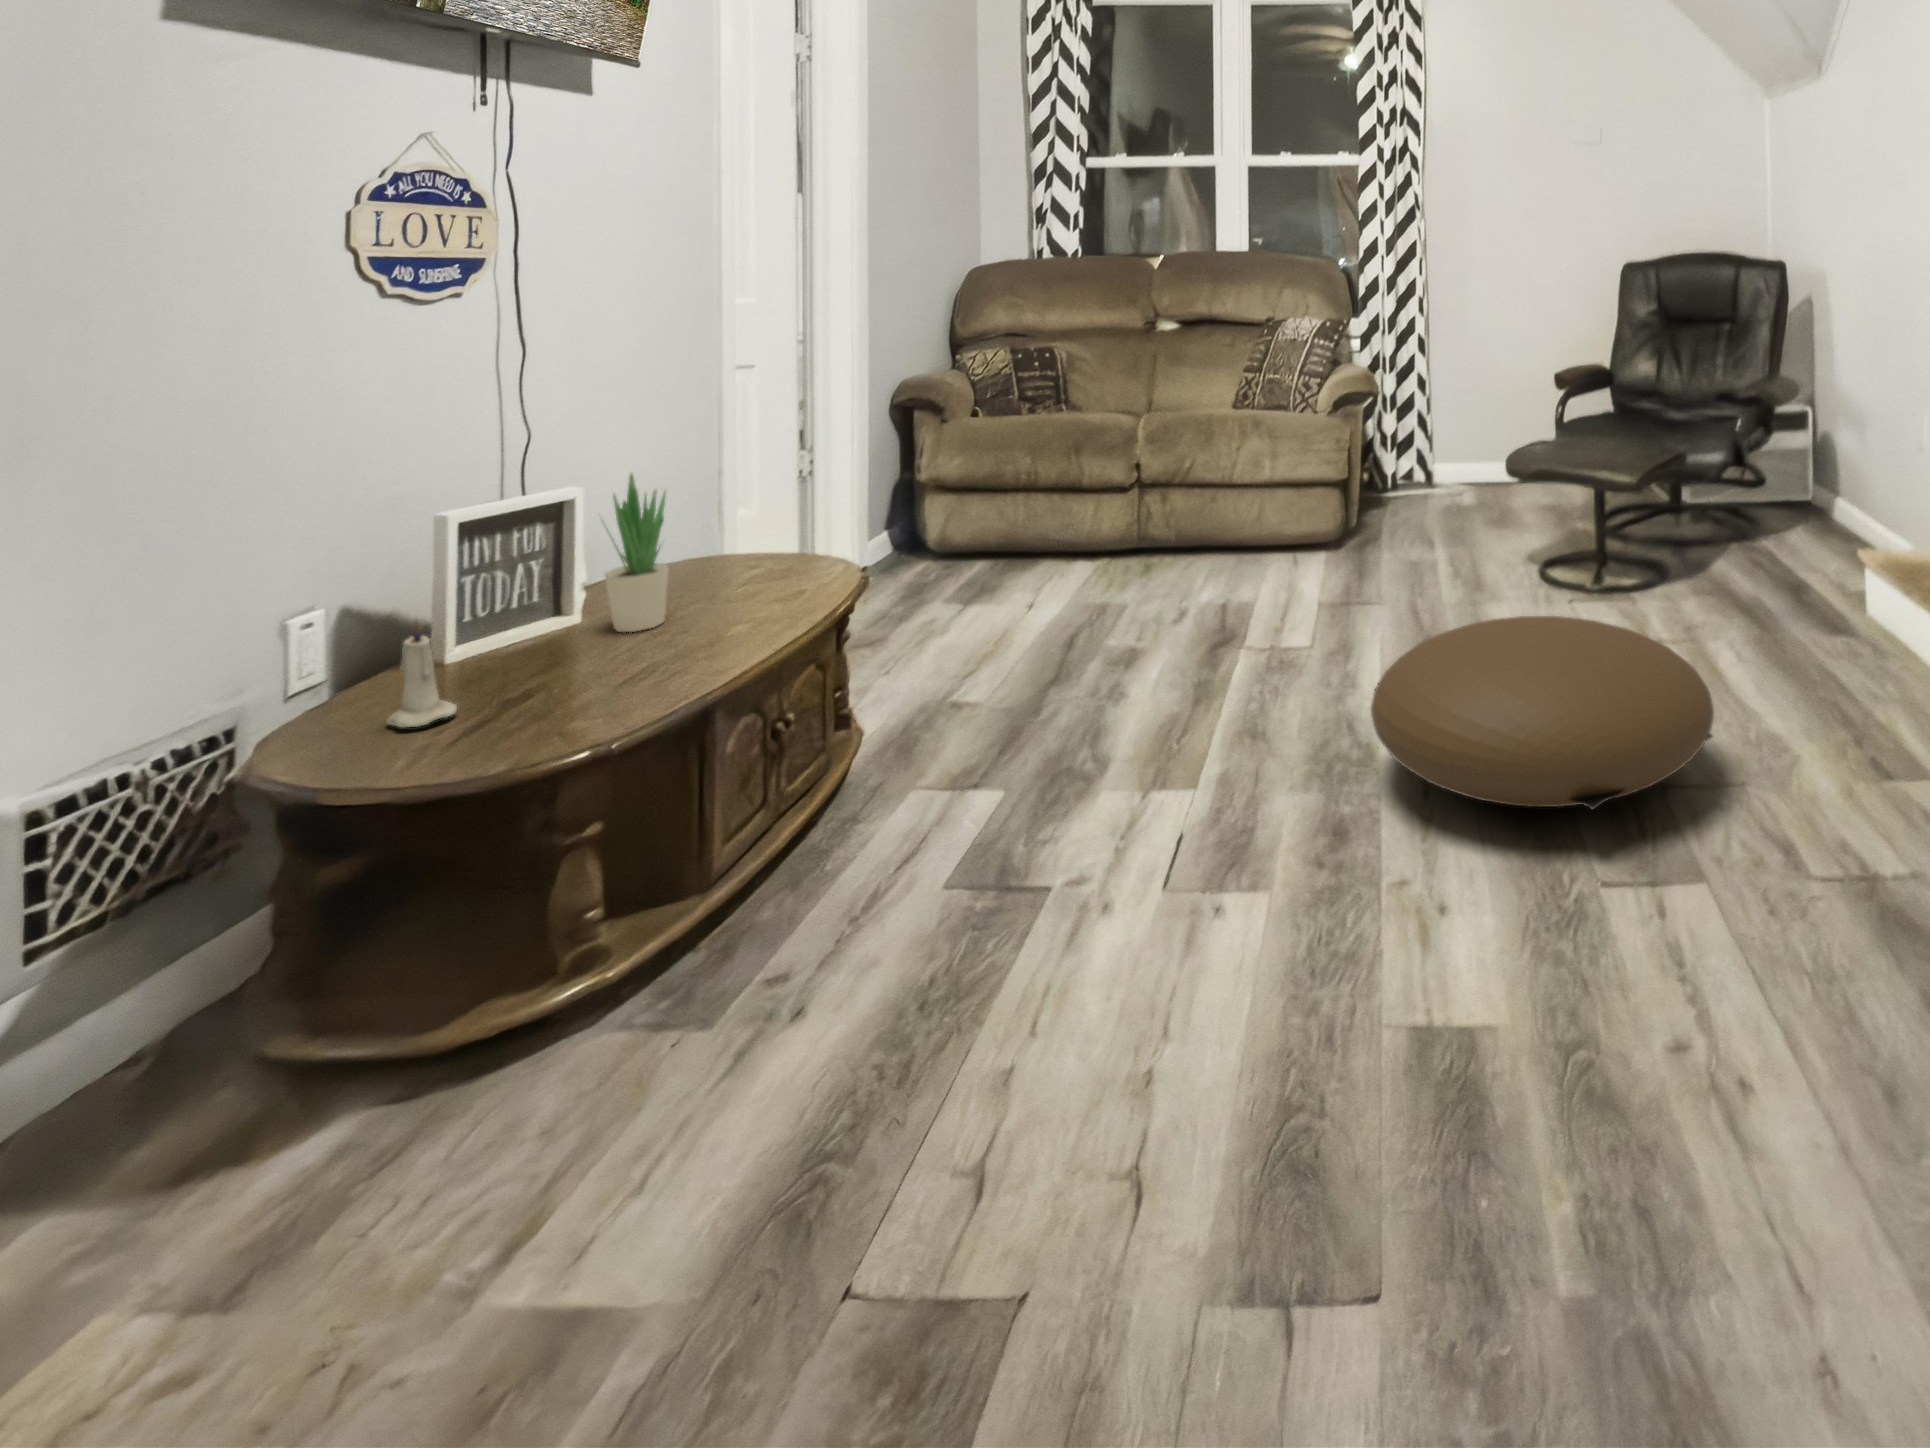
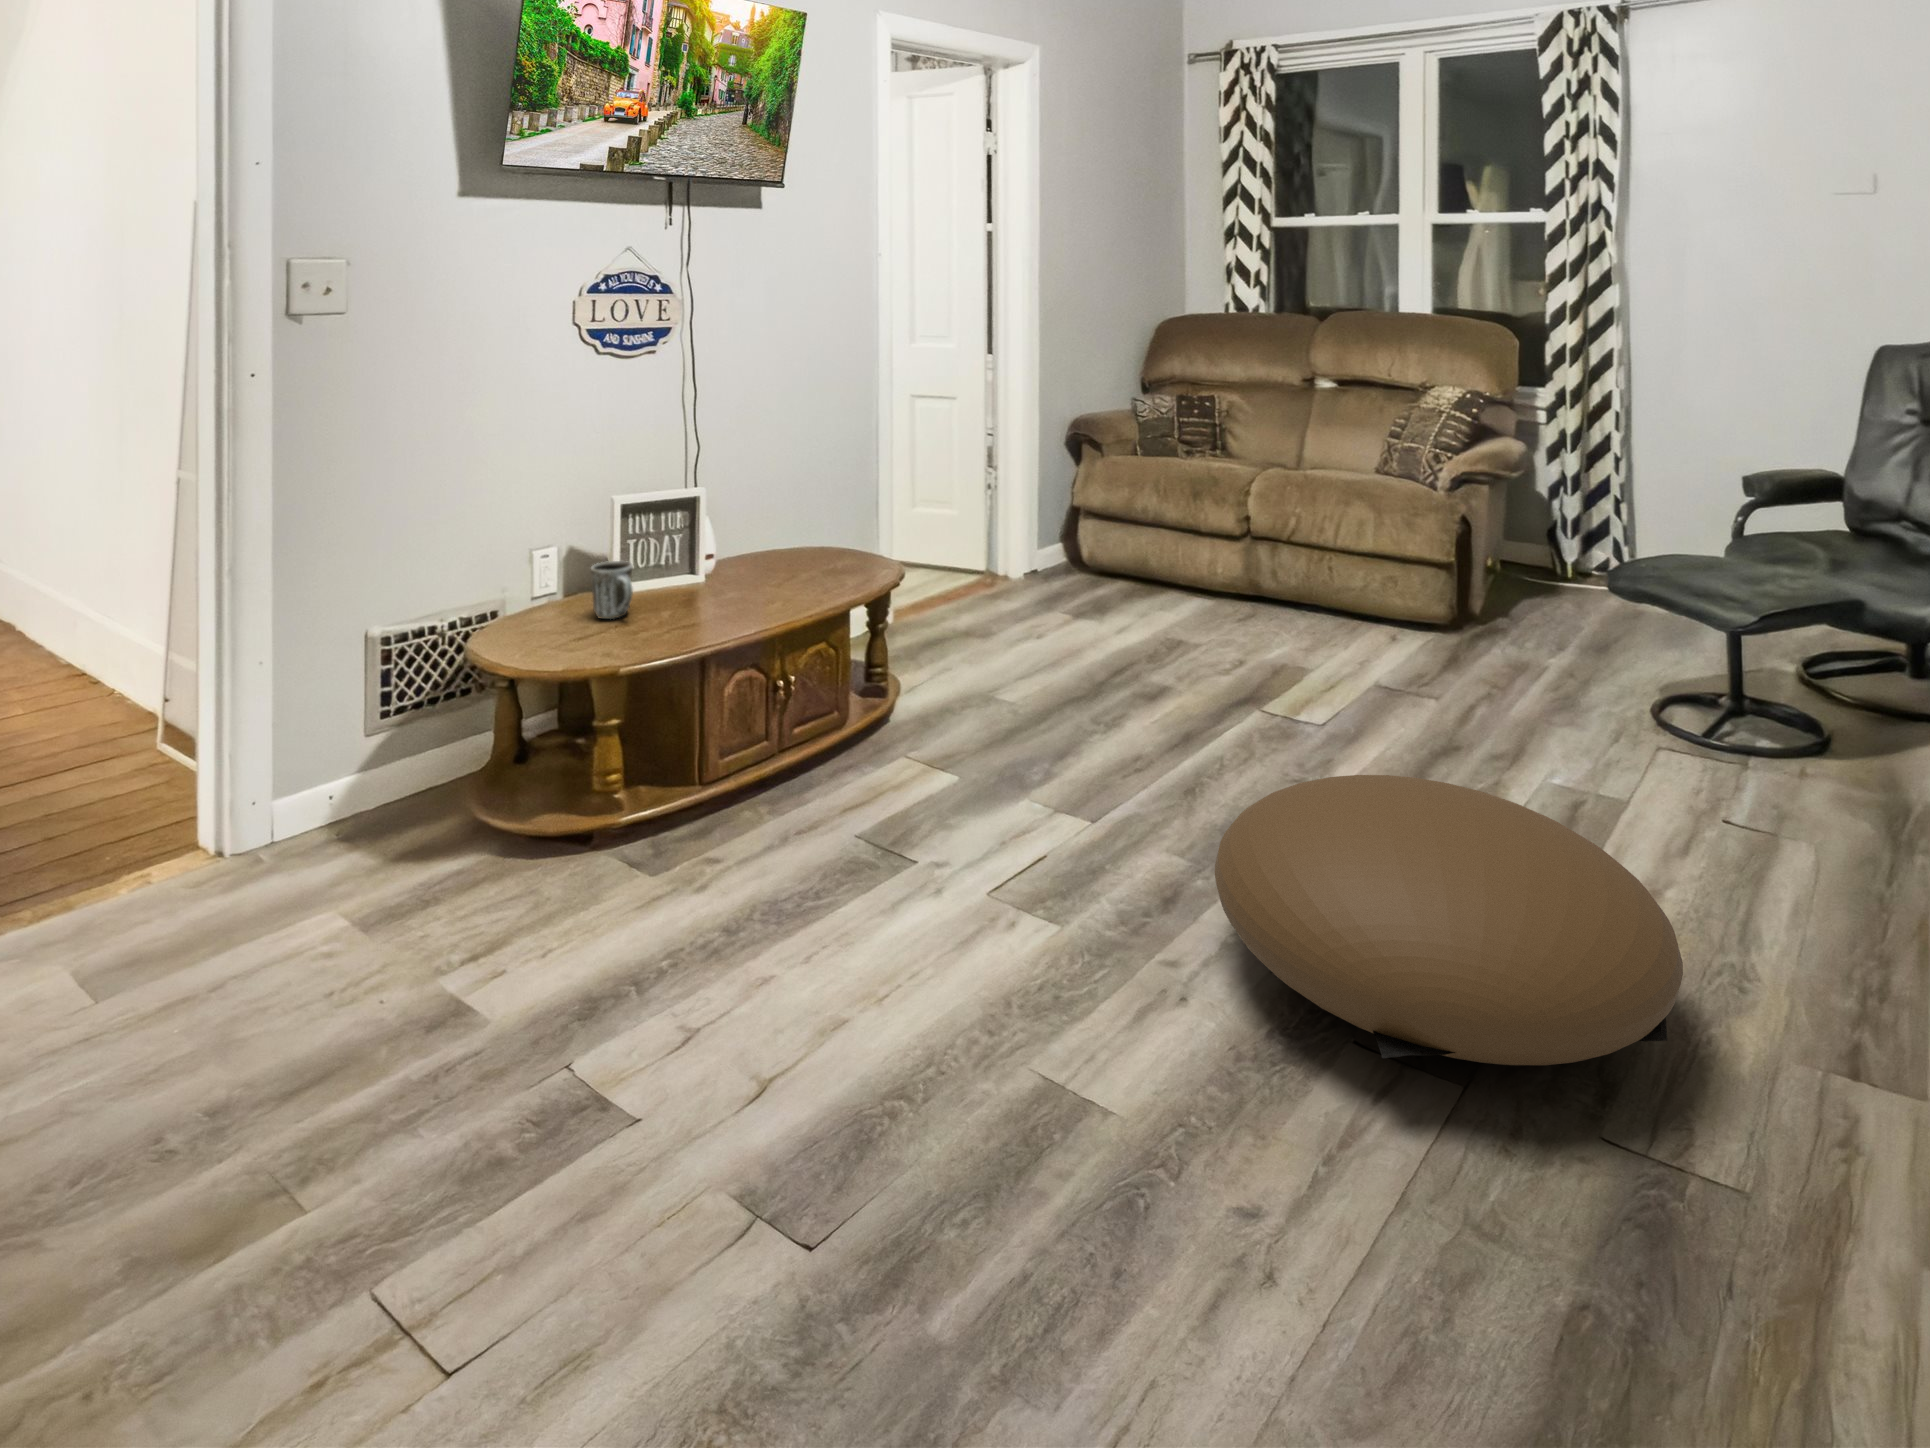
potted plant: present [605,474,669,632] -> none [685,483,731,597]
mug: none [485,596,576,685] -> present [591,561,633,619]
candle: present [386,620,457,727] -> none [523,565,559,634]

